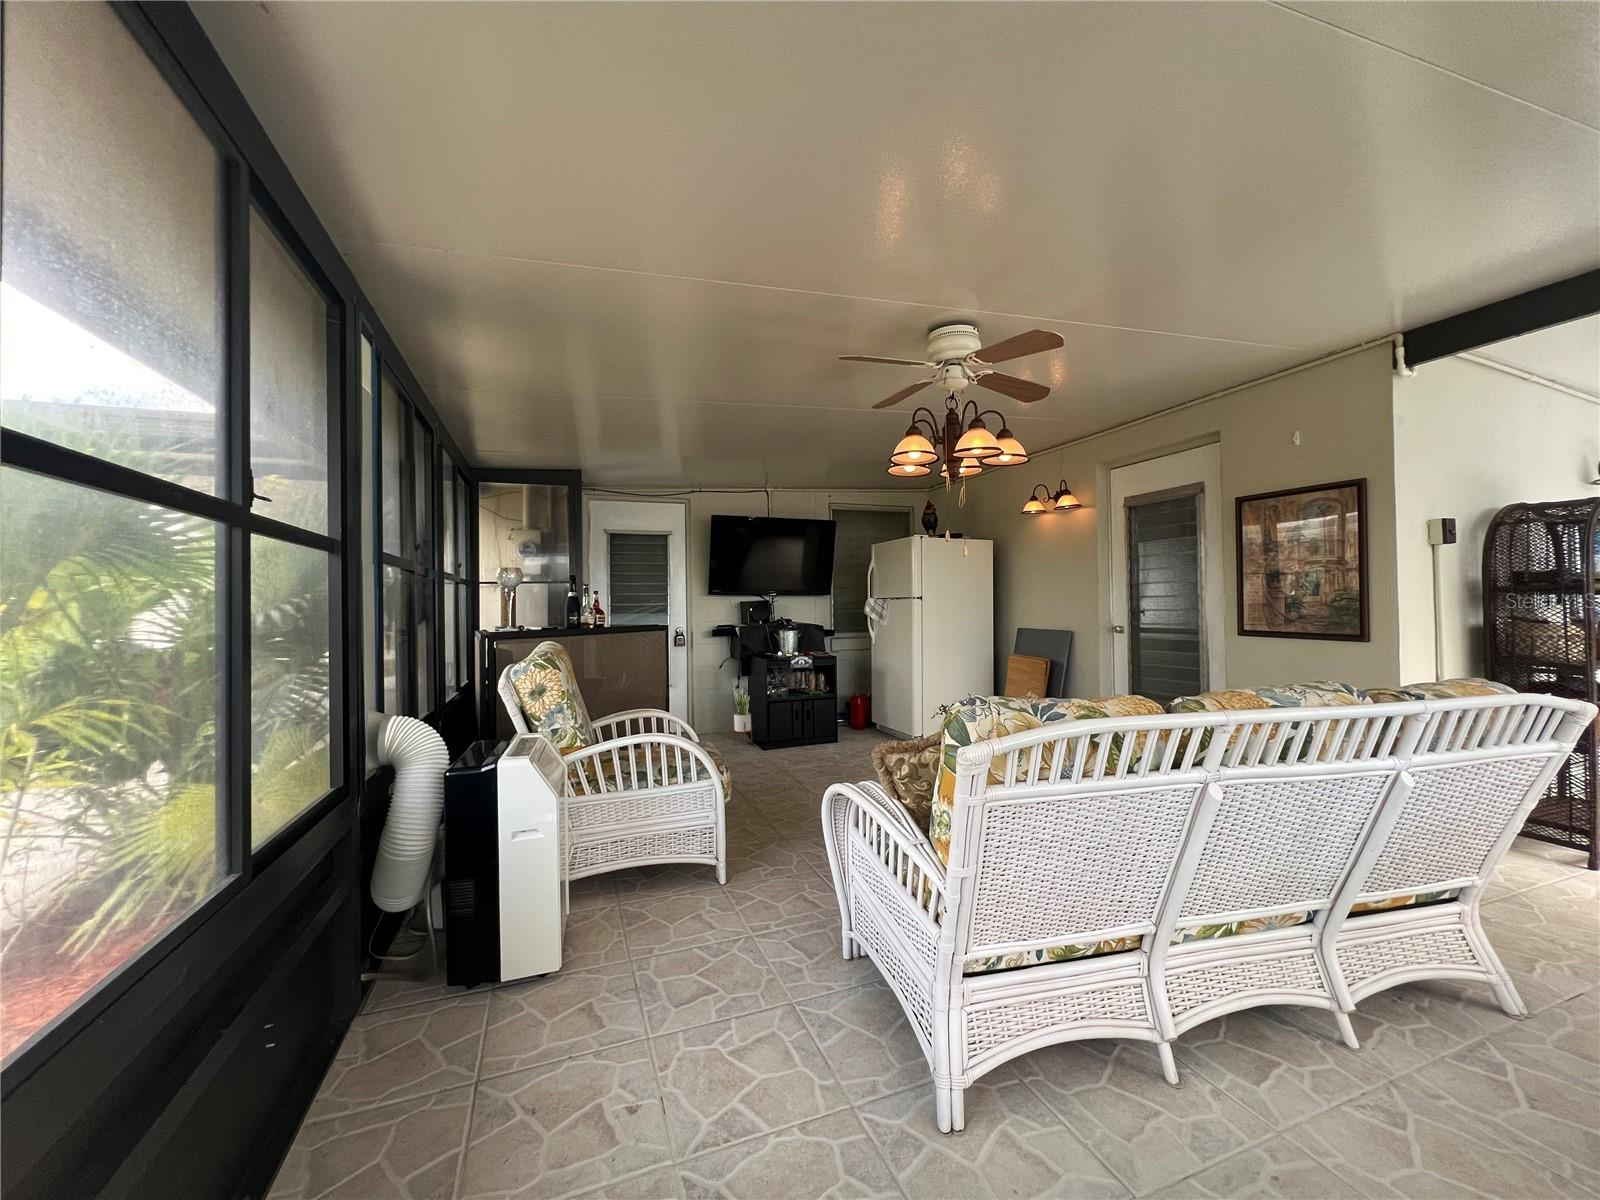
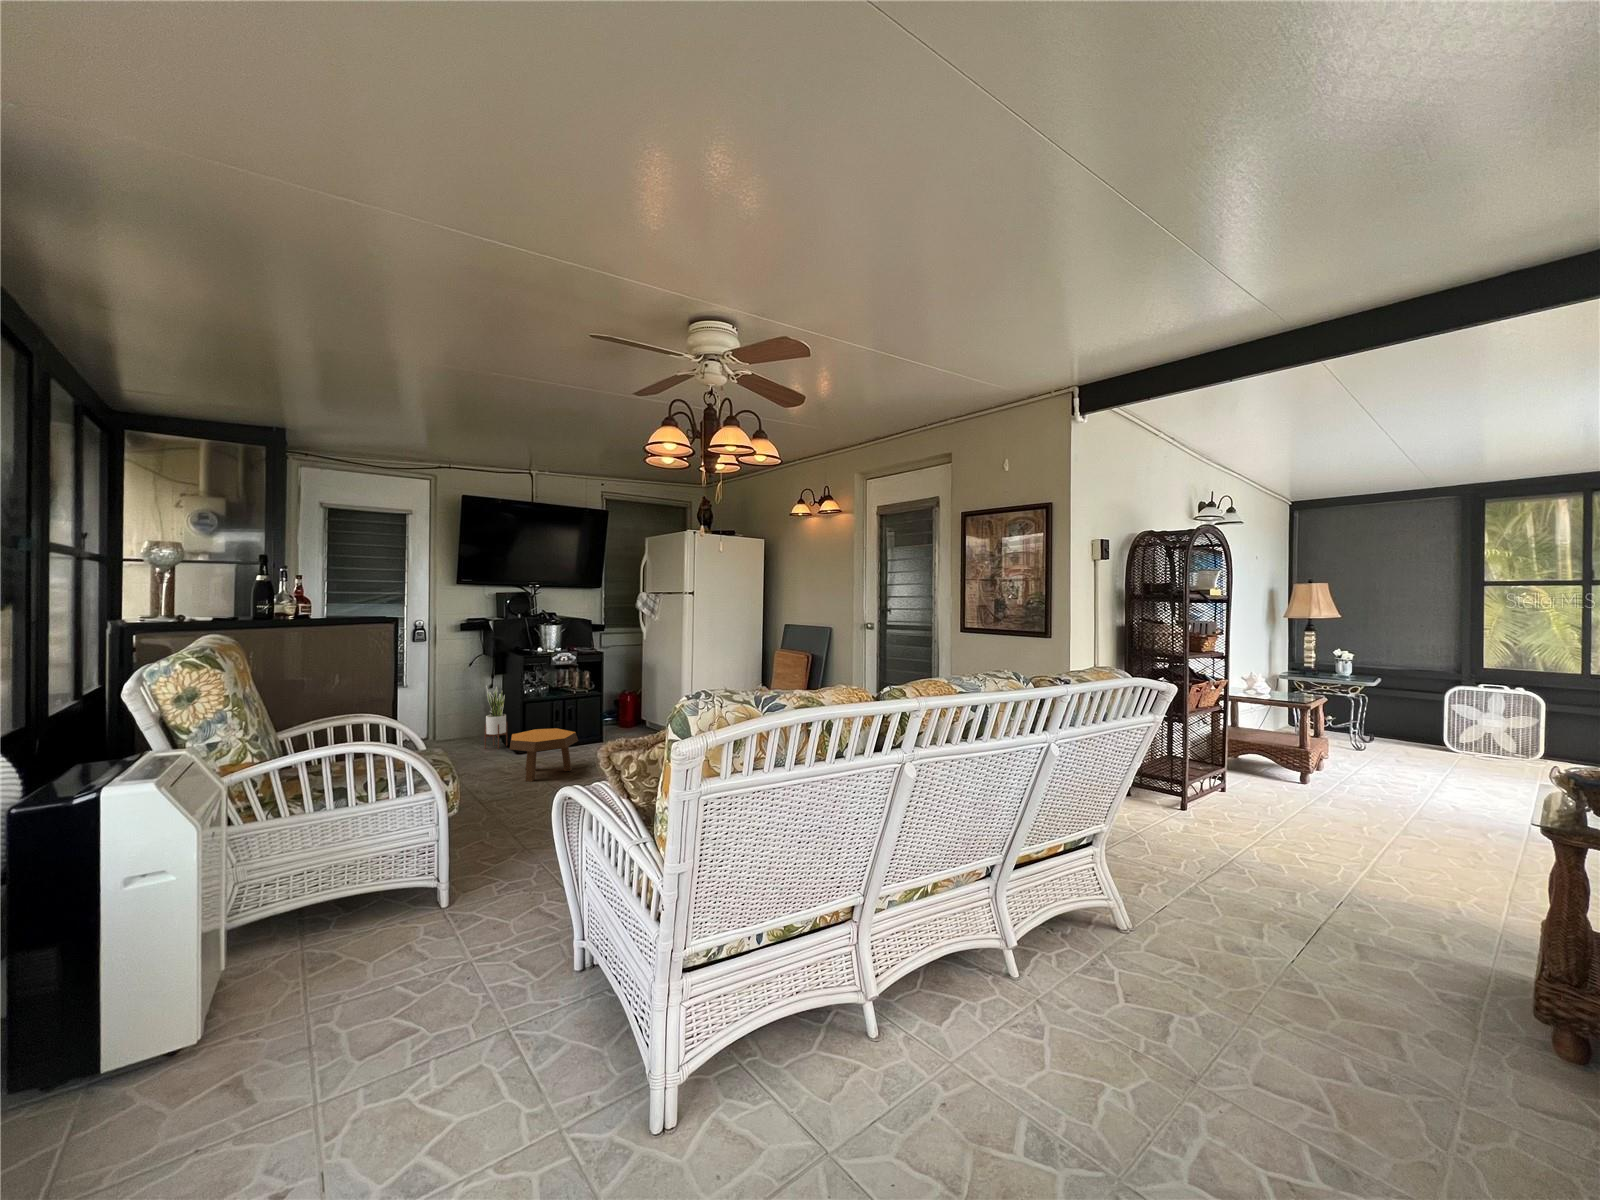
footstool: none [758,728,817,777] -> present [510,728,578,782]

